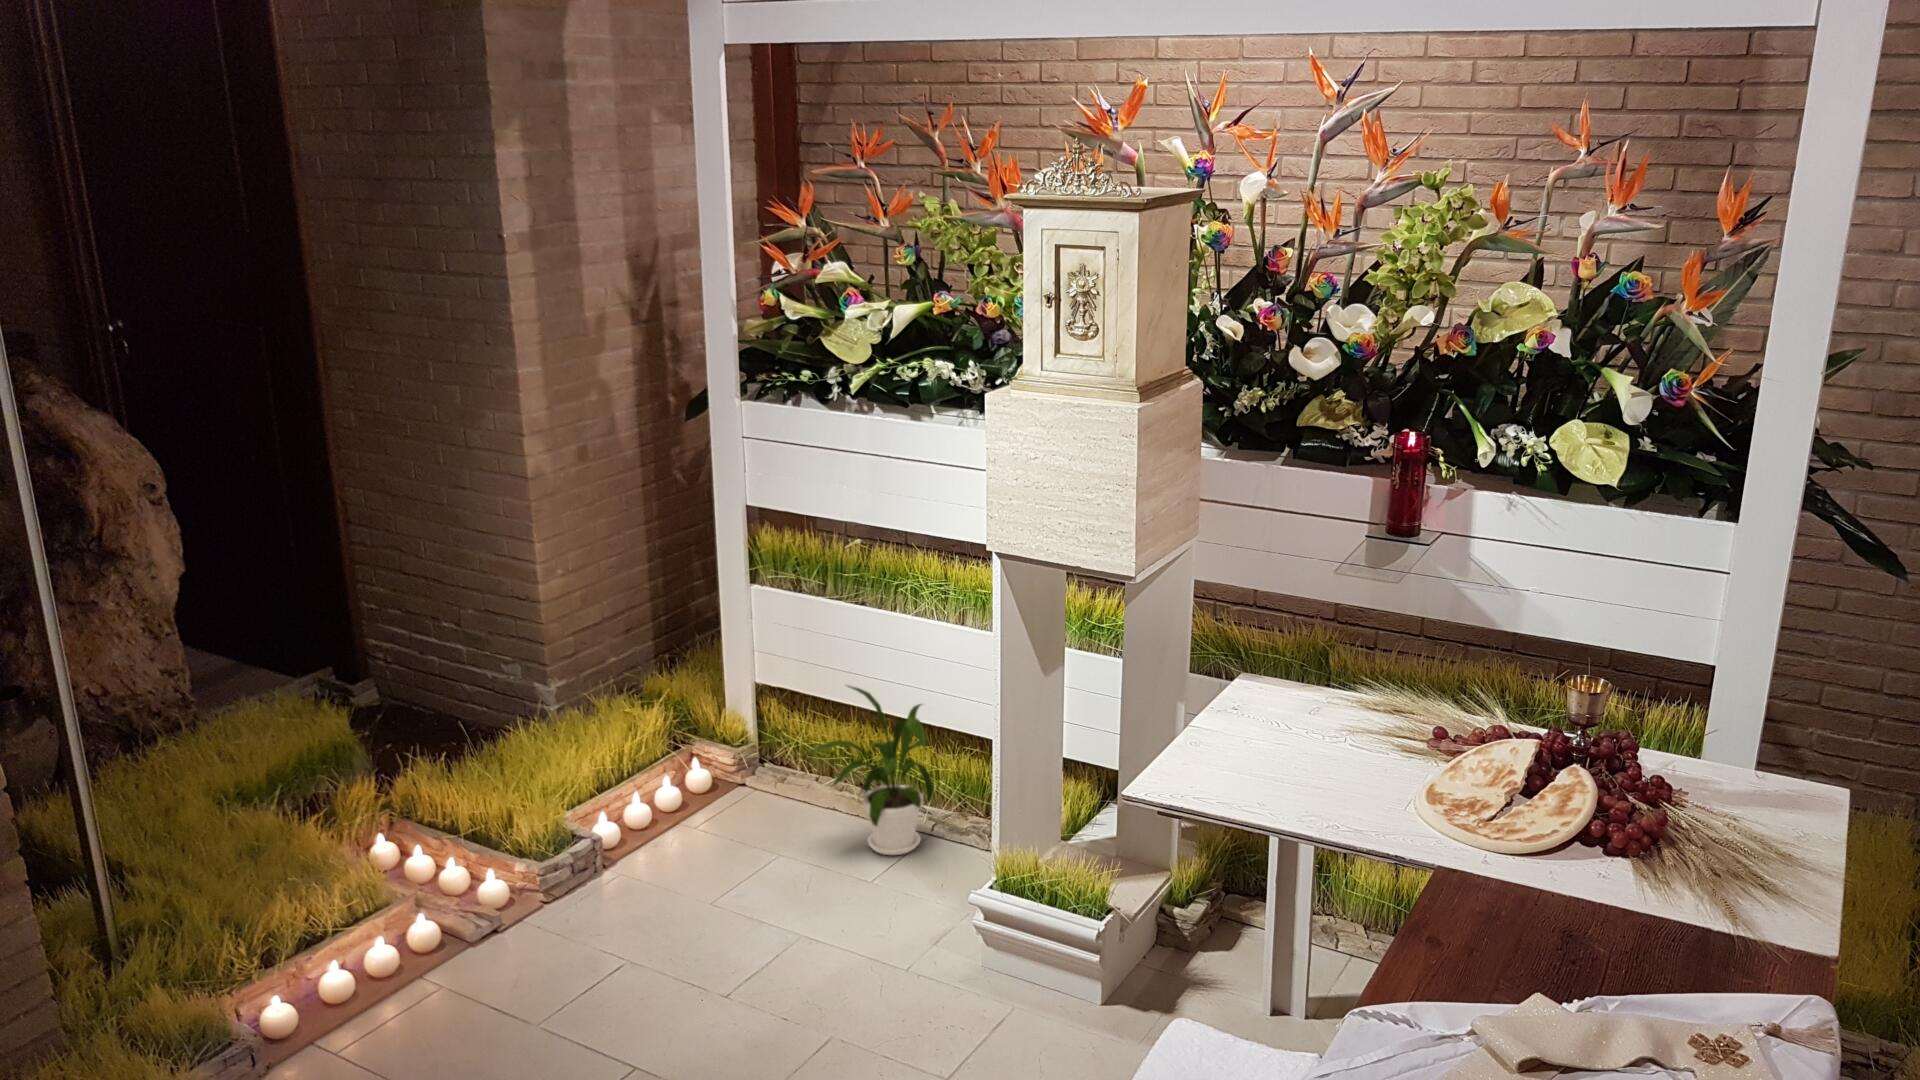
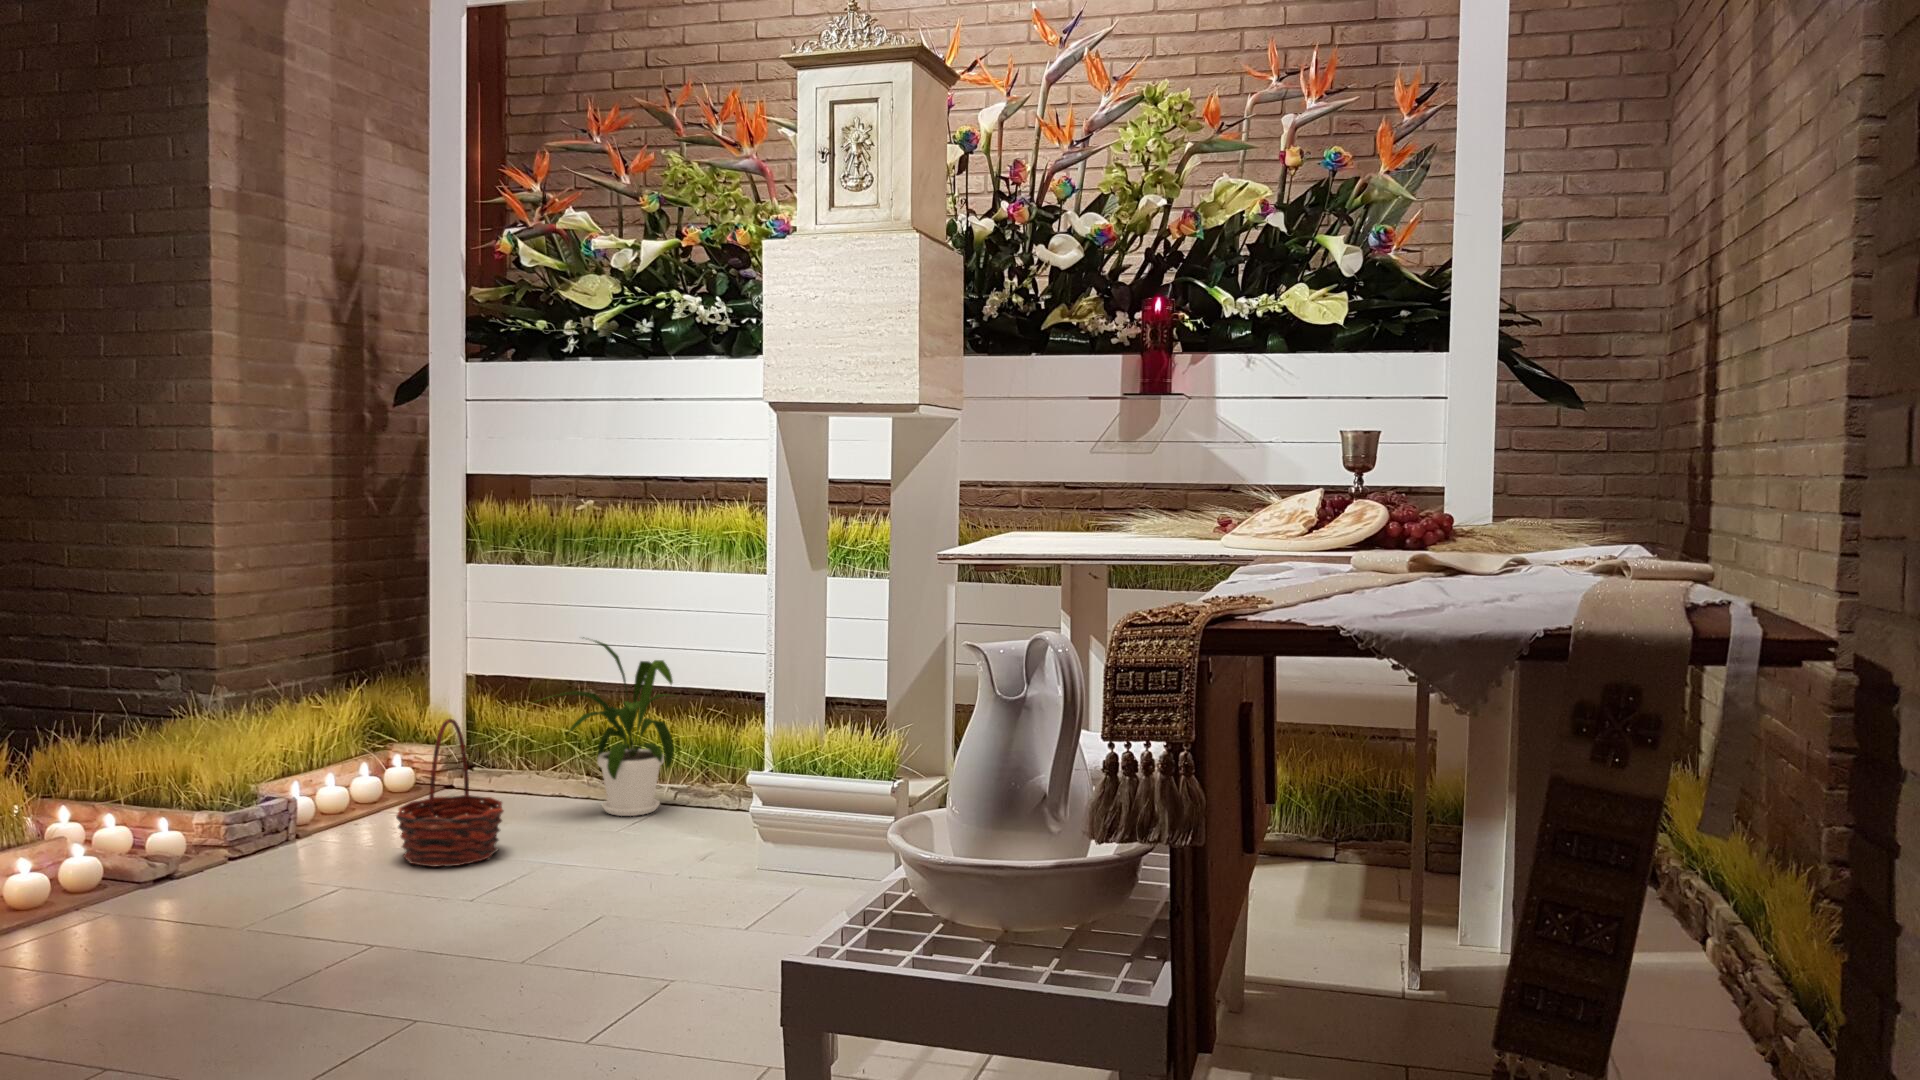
basket: none [677,797,771,933] -> present [396,719,504,867]

